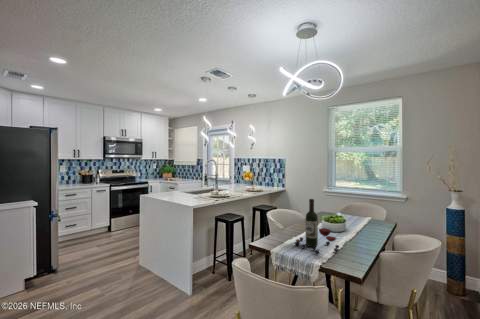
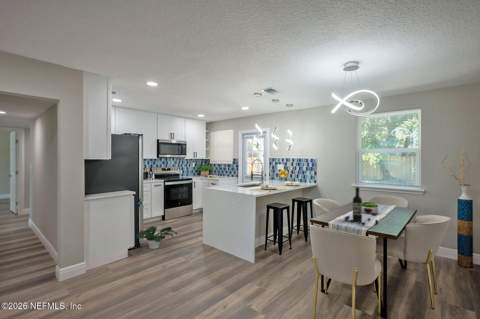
potted plant: none [45,245,103,275] -> present [136,226,177,249]

